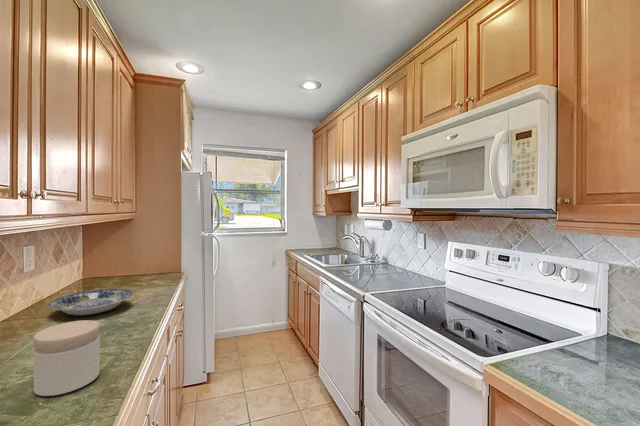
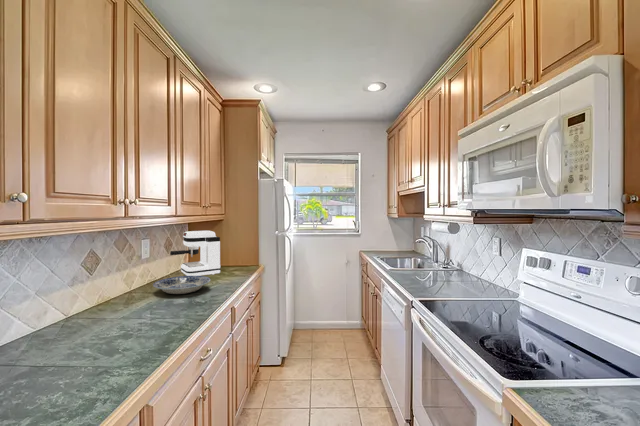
coffee maker: none [62,233,136,292] -> present [170,231,220,276]
jar: present [33,320,100,396] -> none [122,295,165,346]

